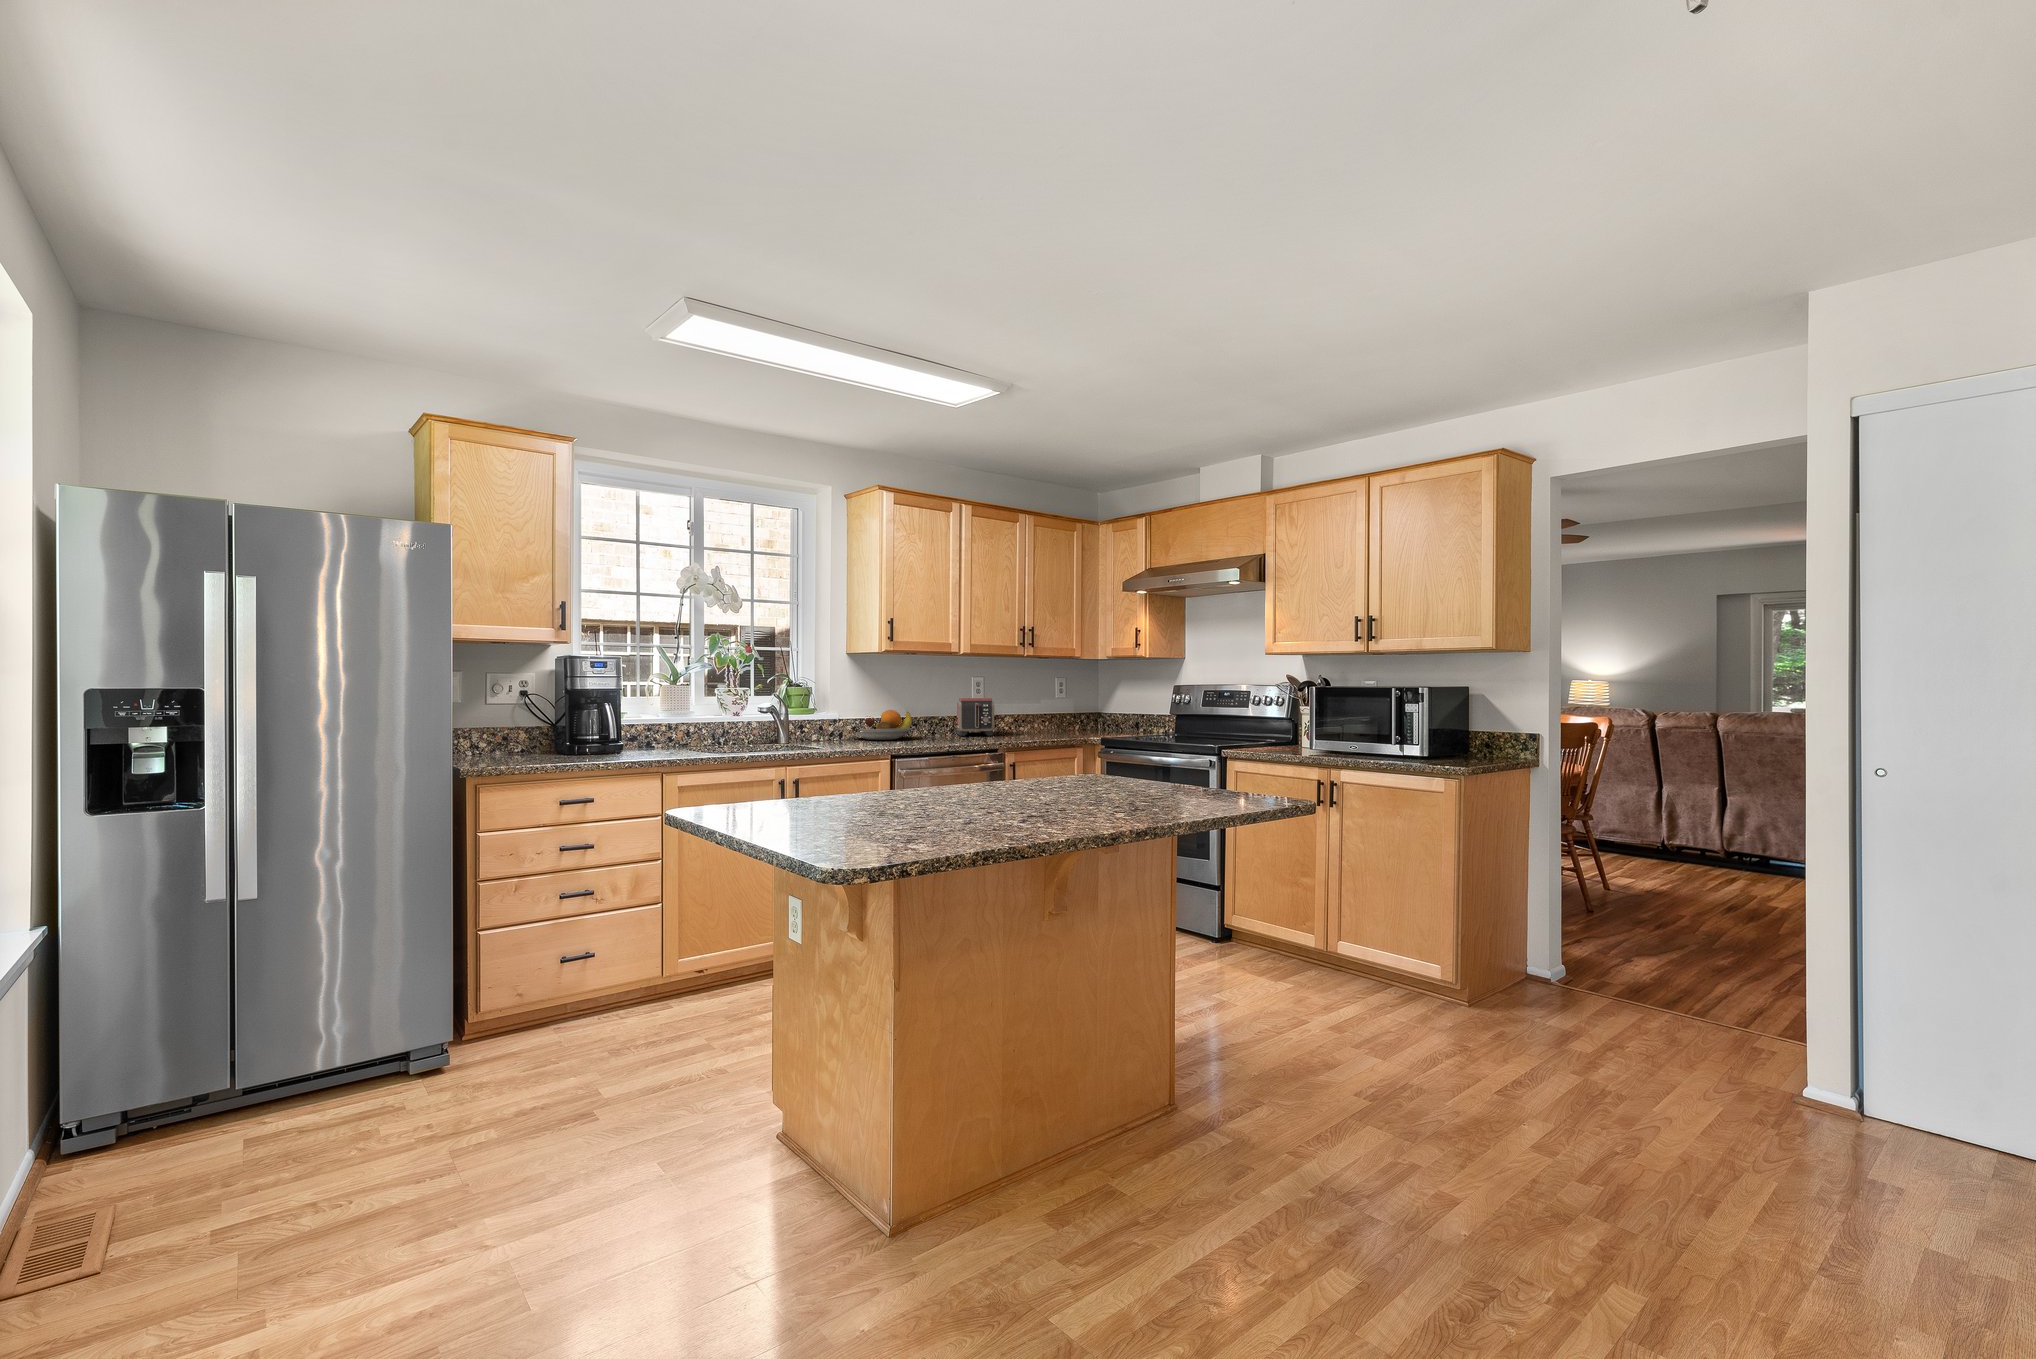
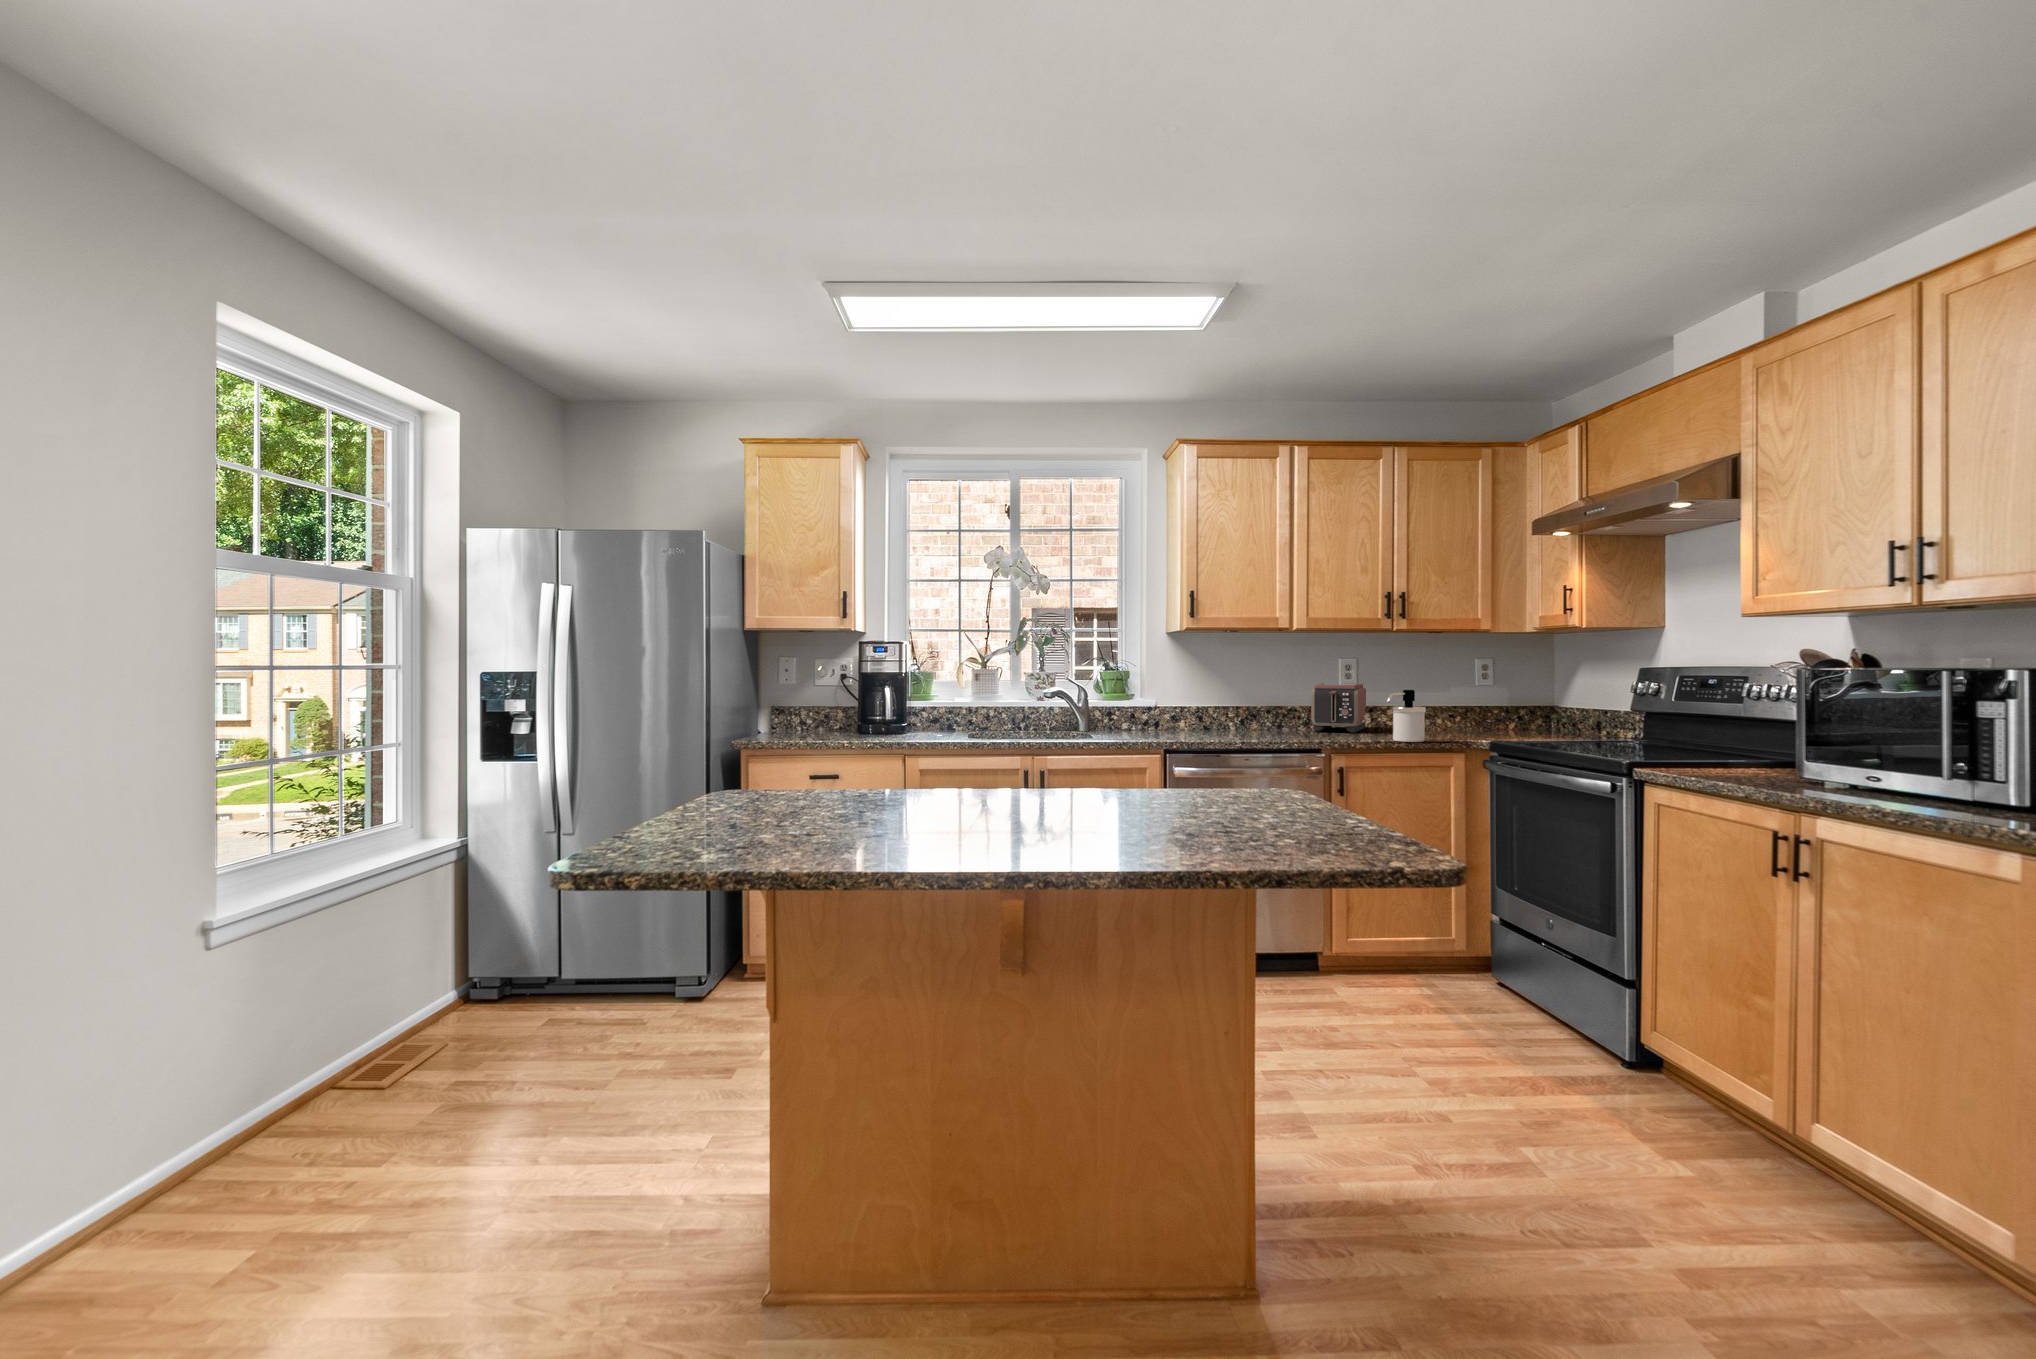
soap dispenser: none [1035,701,1058,741] -> present [1387,690,1426,742]
fruit bowl: present [855,710,915,740] -> none [1172,698,1251,732]

